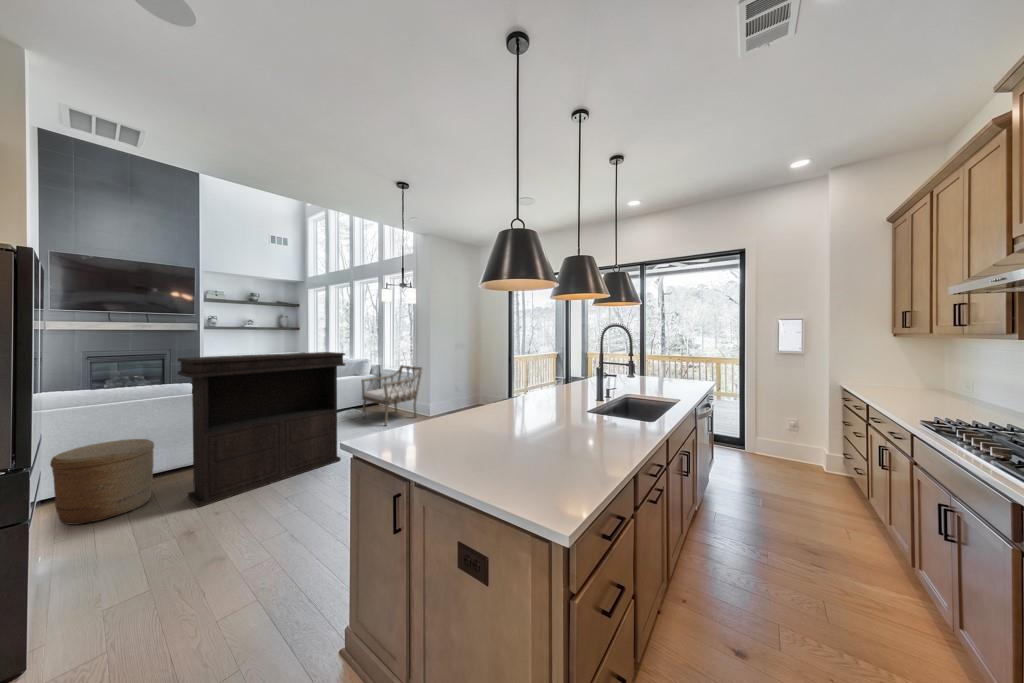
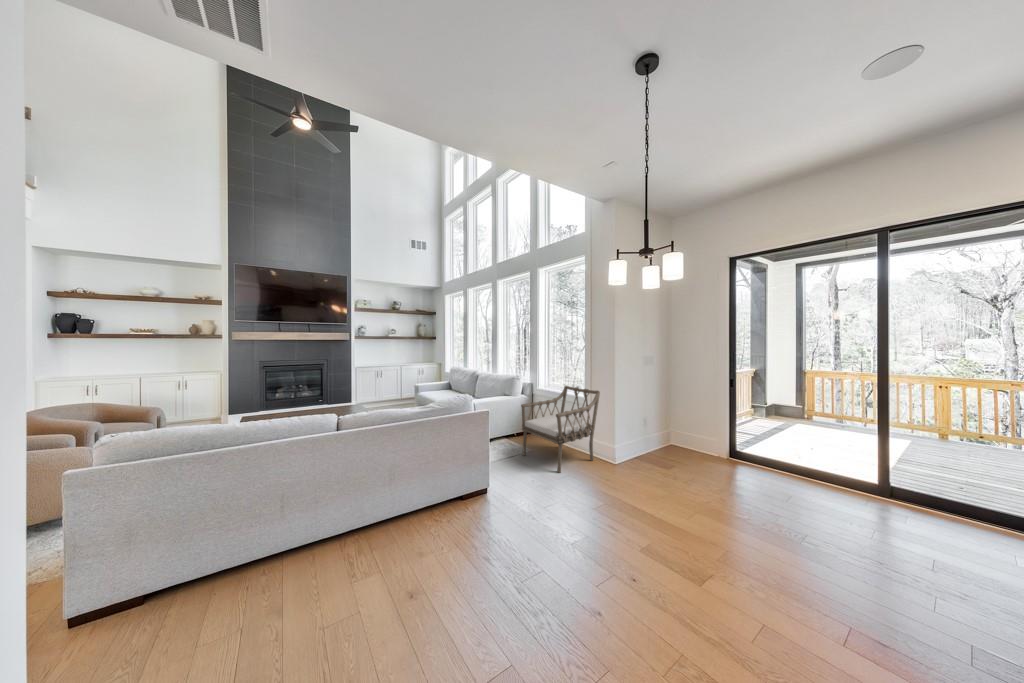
console table: present [178,352,345,507] -> none [336,374,537,628]
woven basket: present [50,439,154,525] -> none [194,496,309,635]

